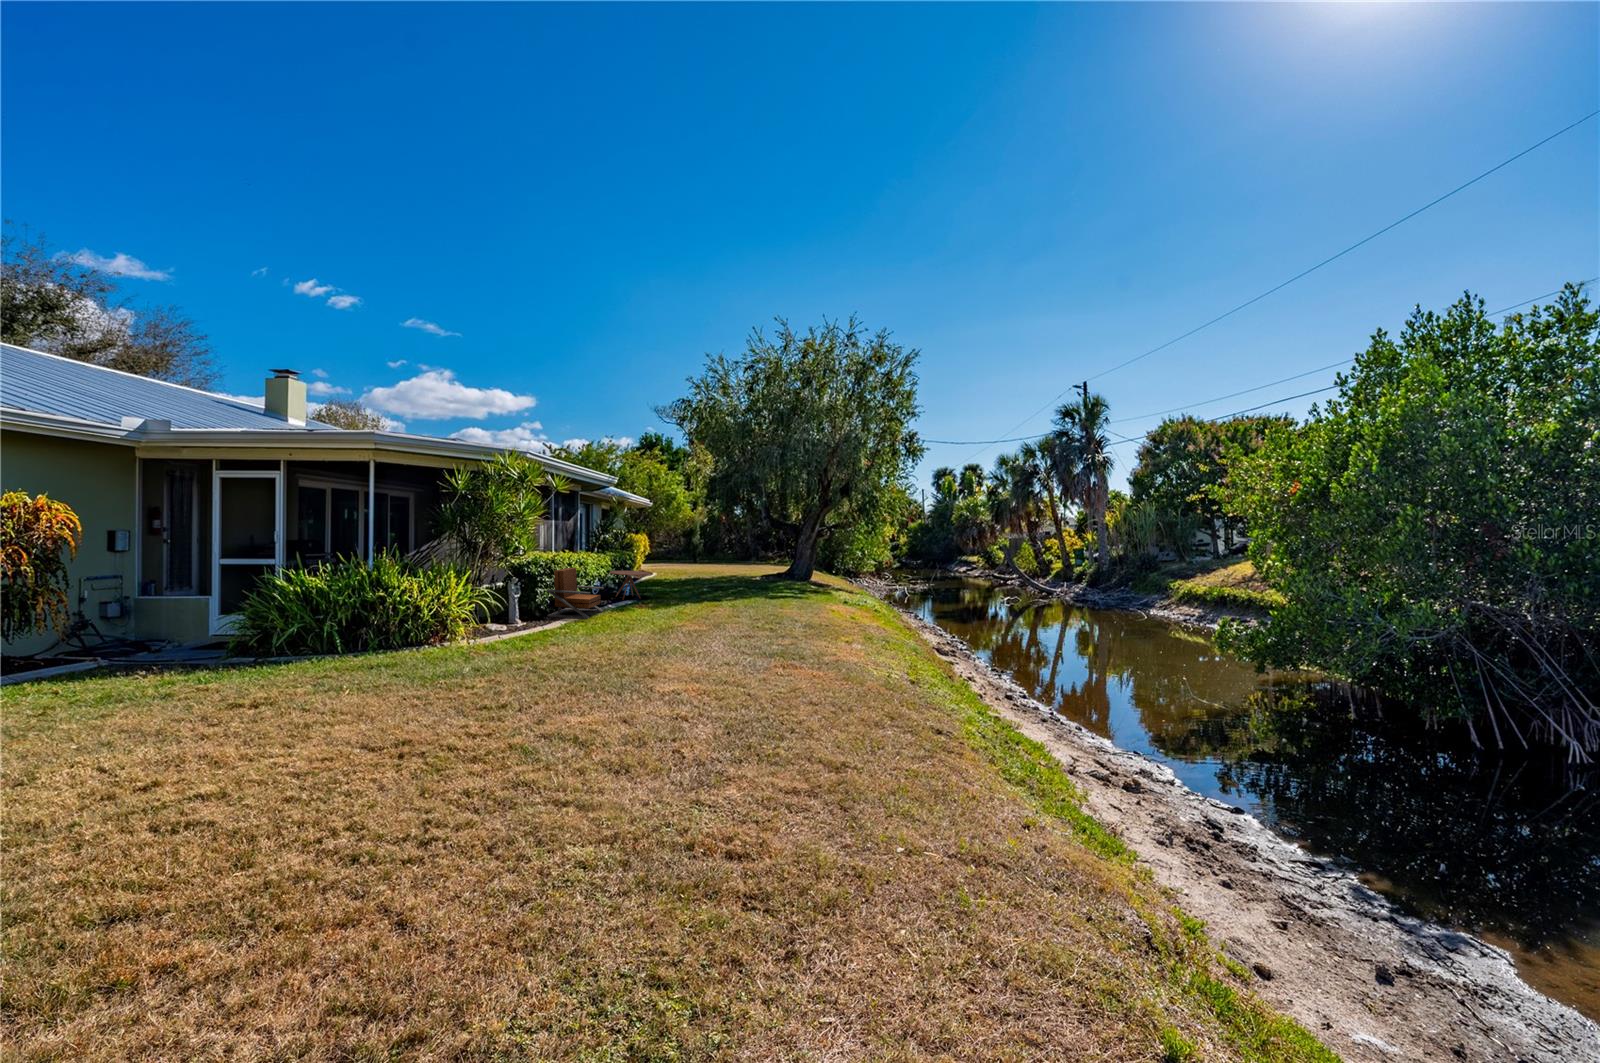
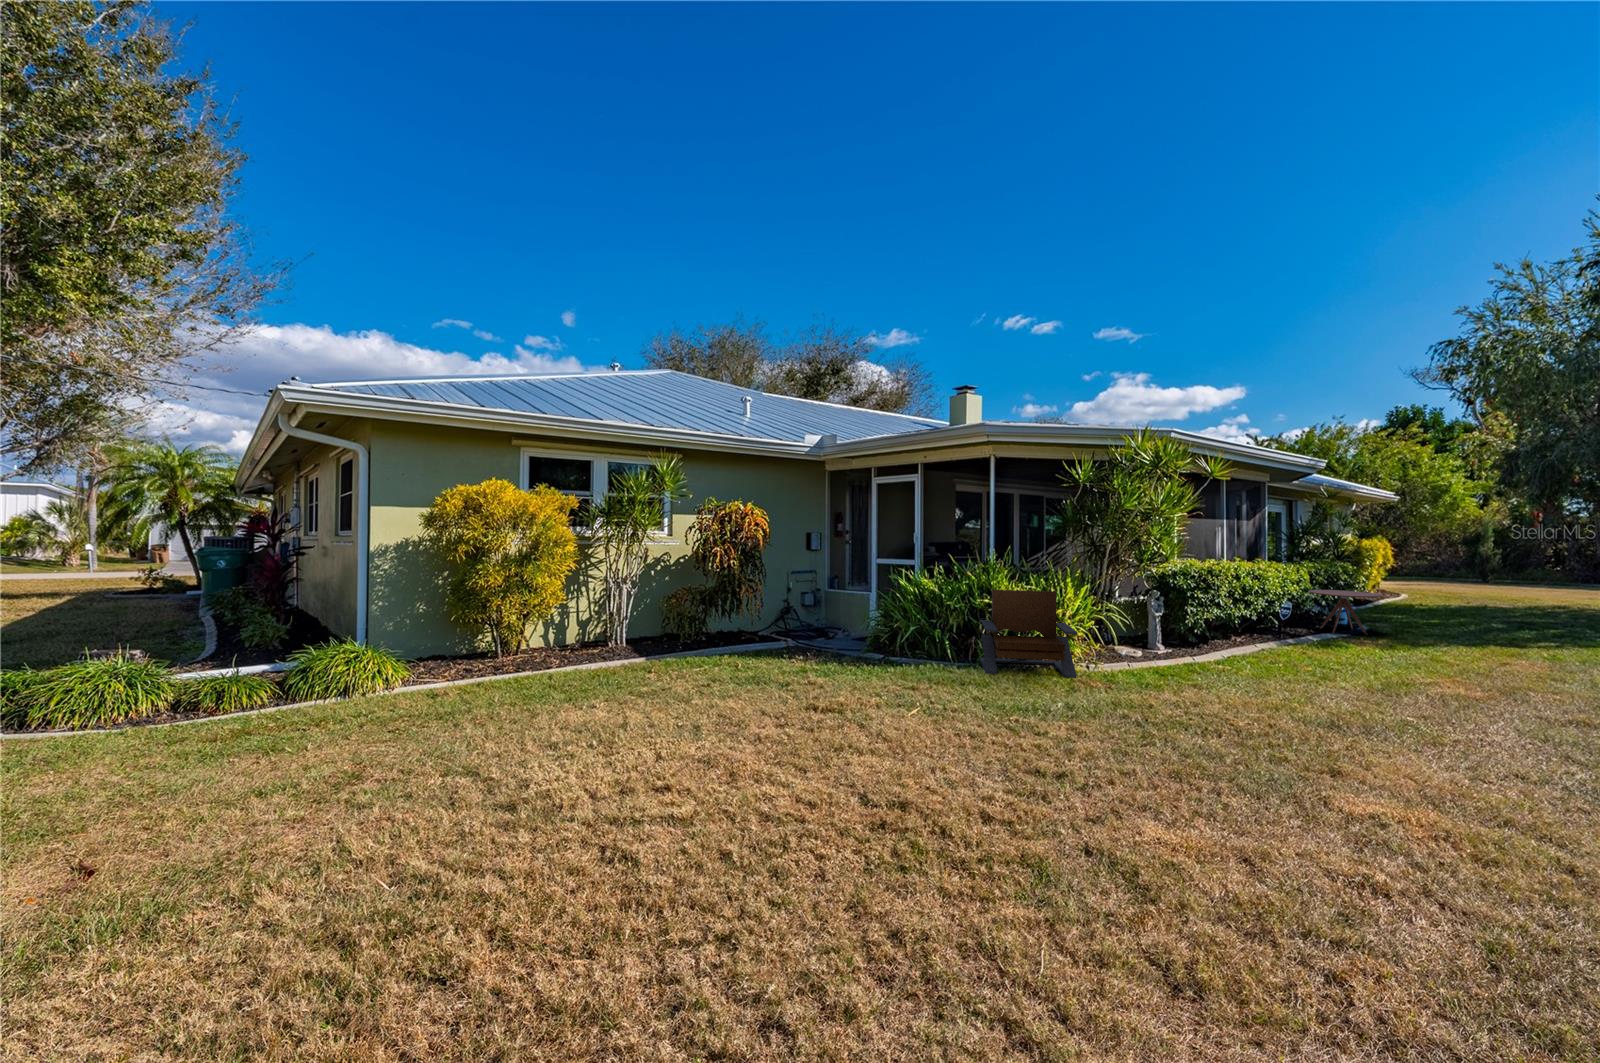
lounge chair: present [547,568,604,619] -> present [980,590,1077,678]

